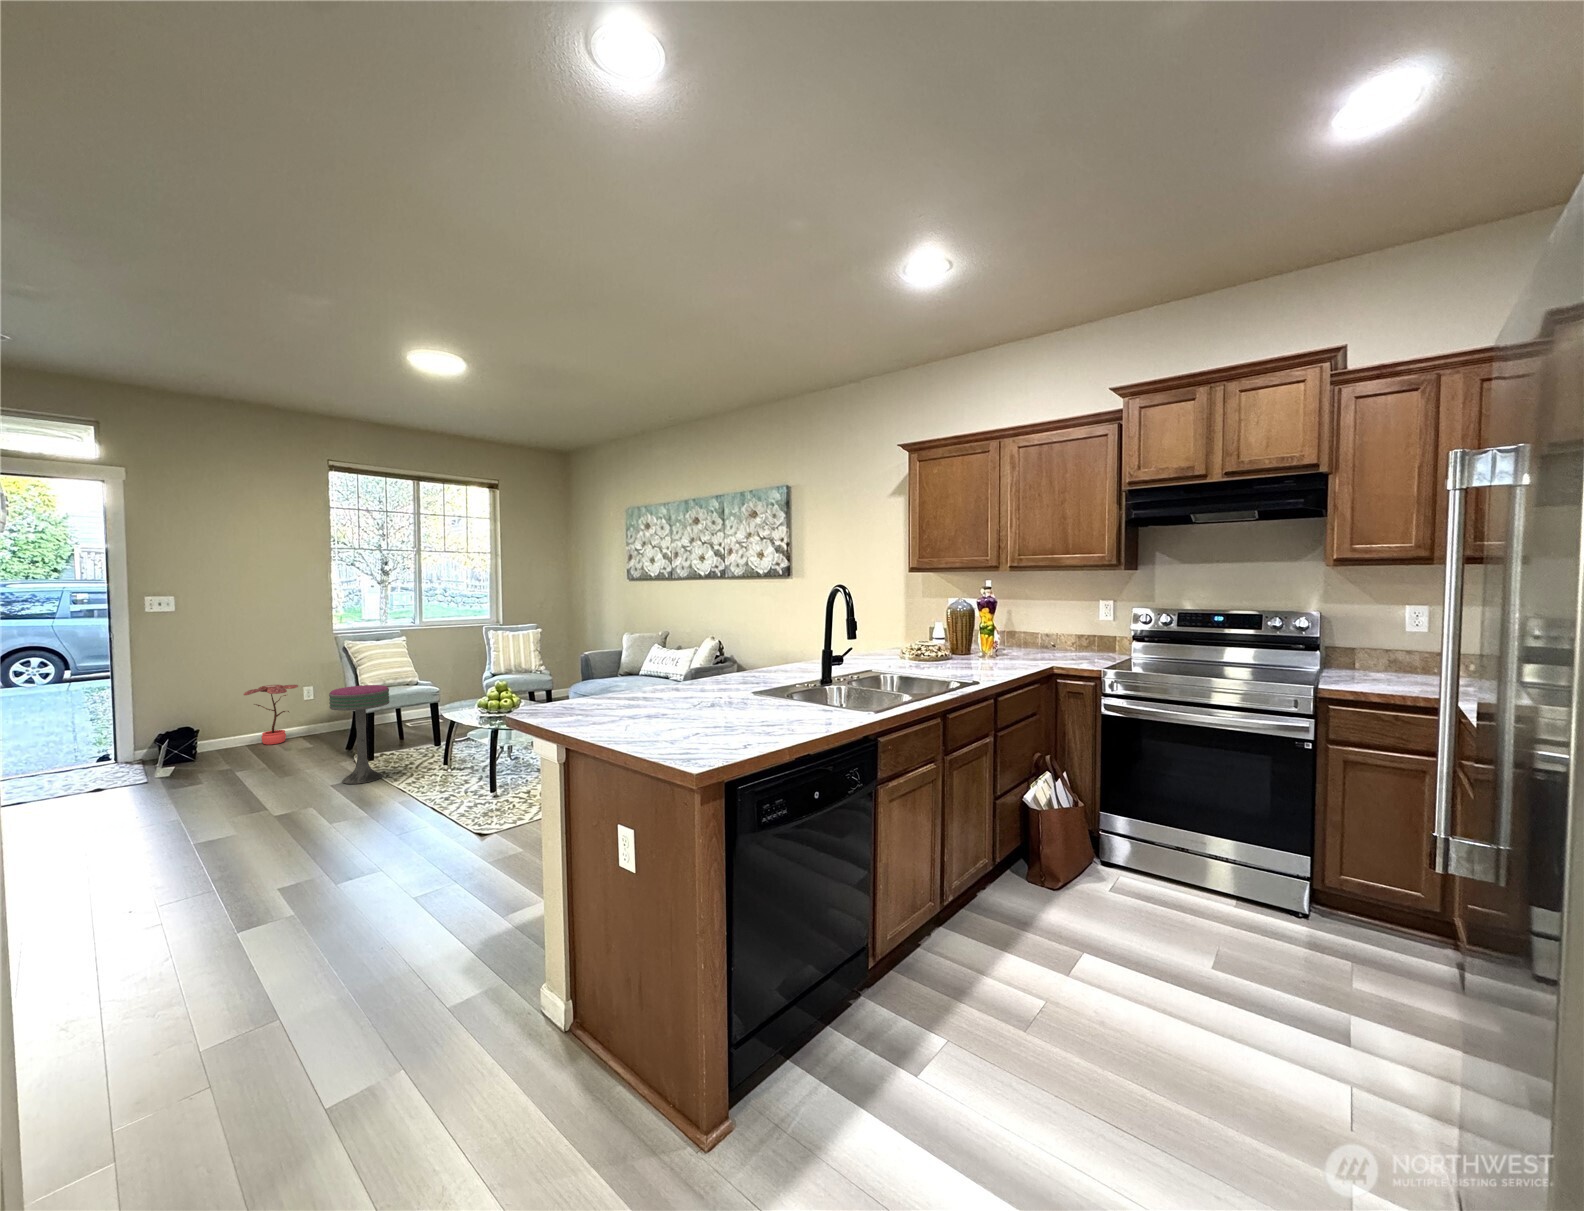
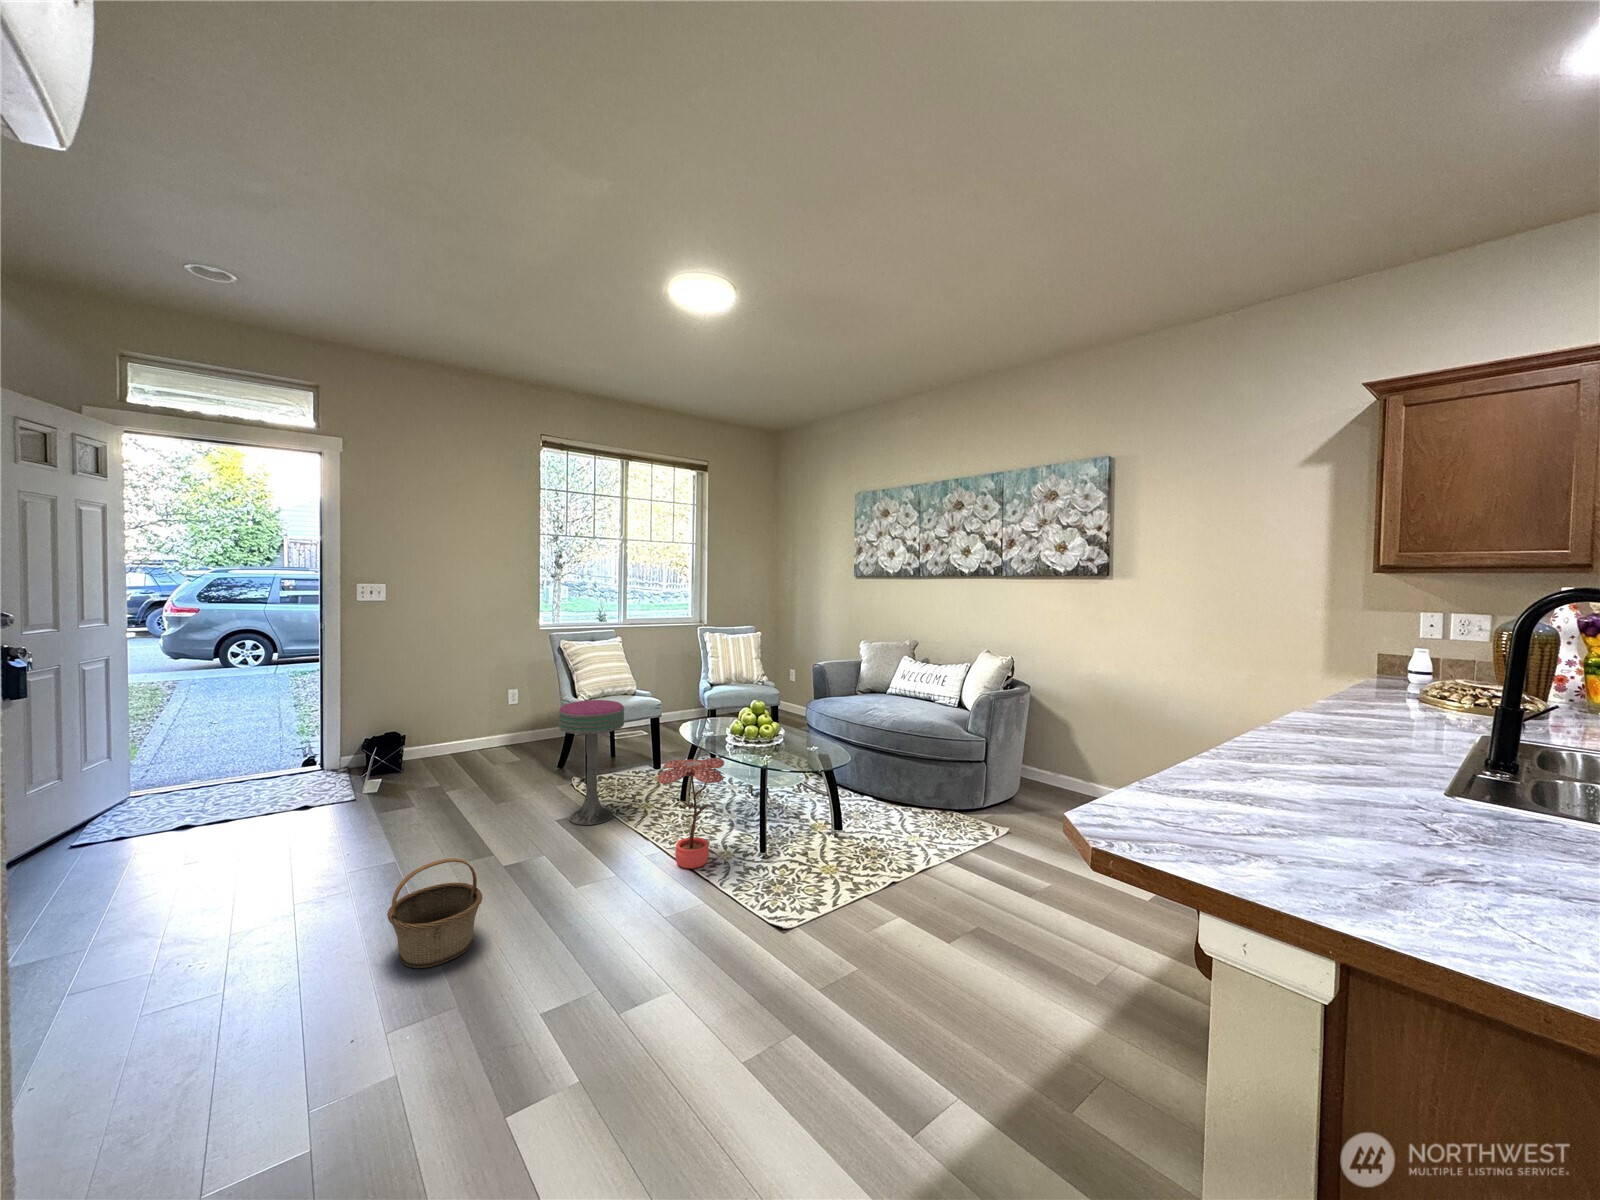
potted plant: present [244,685,298,745] -> present [658,758,724,869]
basket: none [162,792,243,868] -> present [387,858,483,968]

